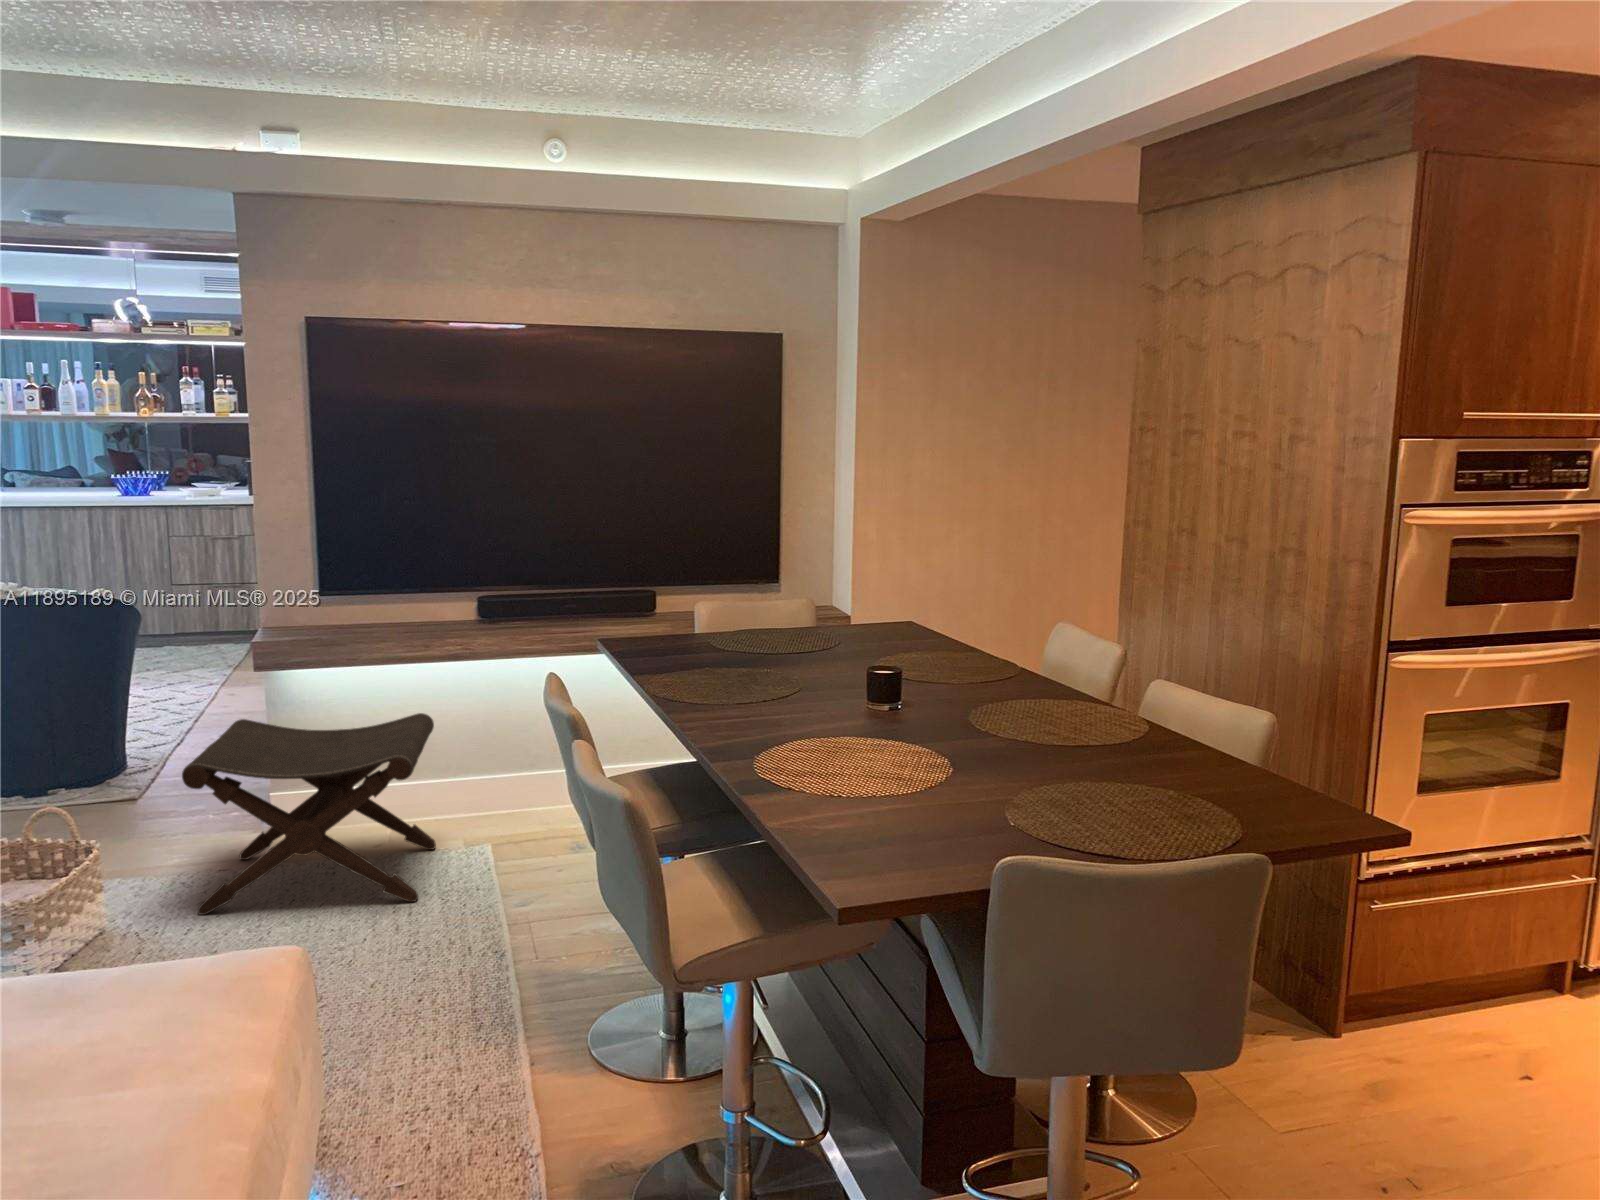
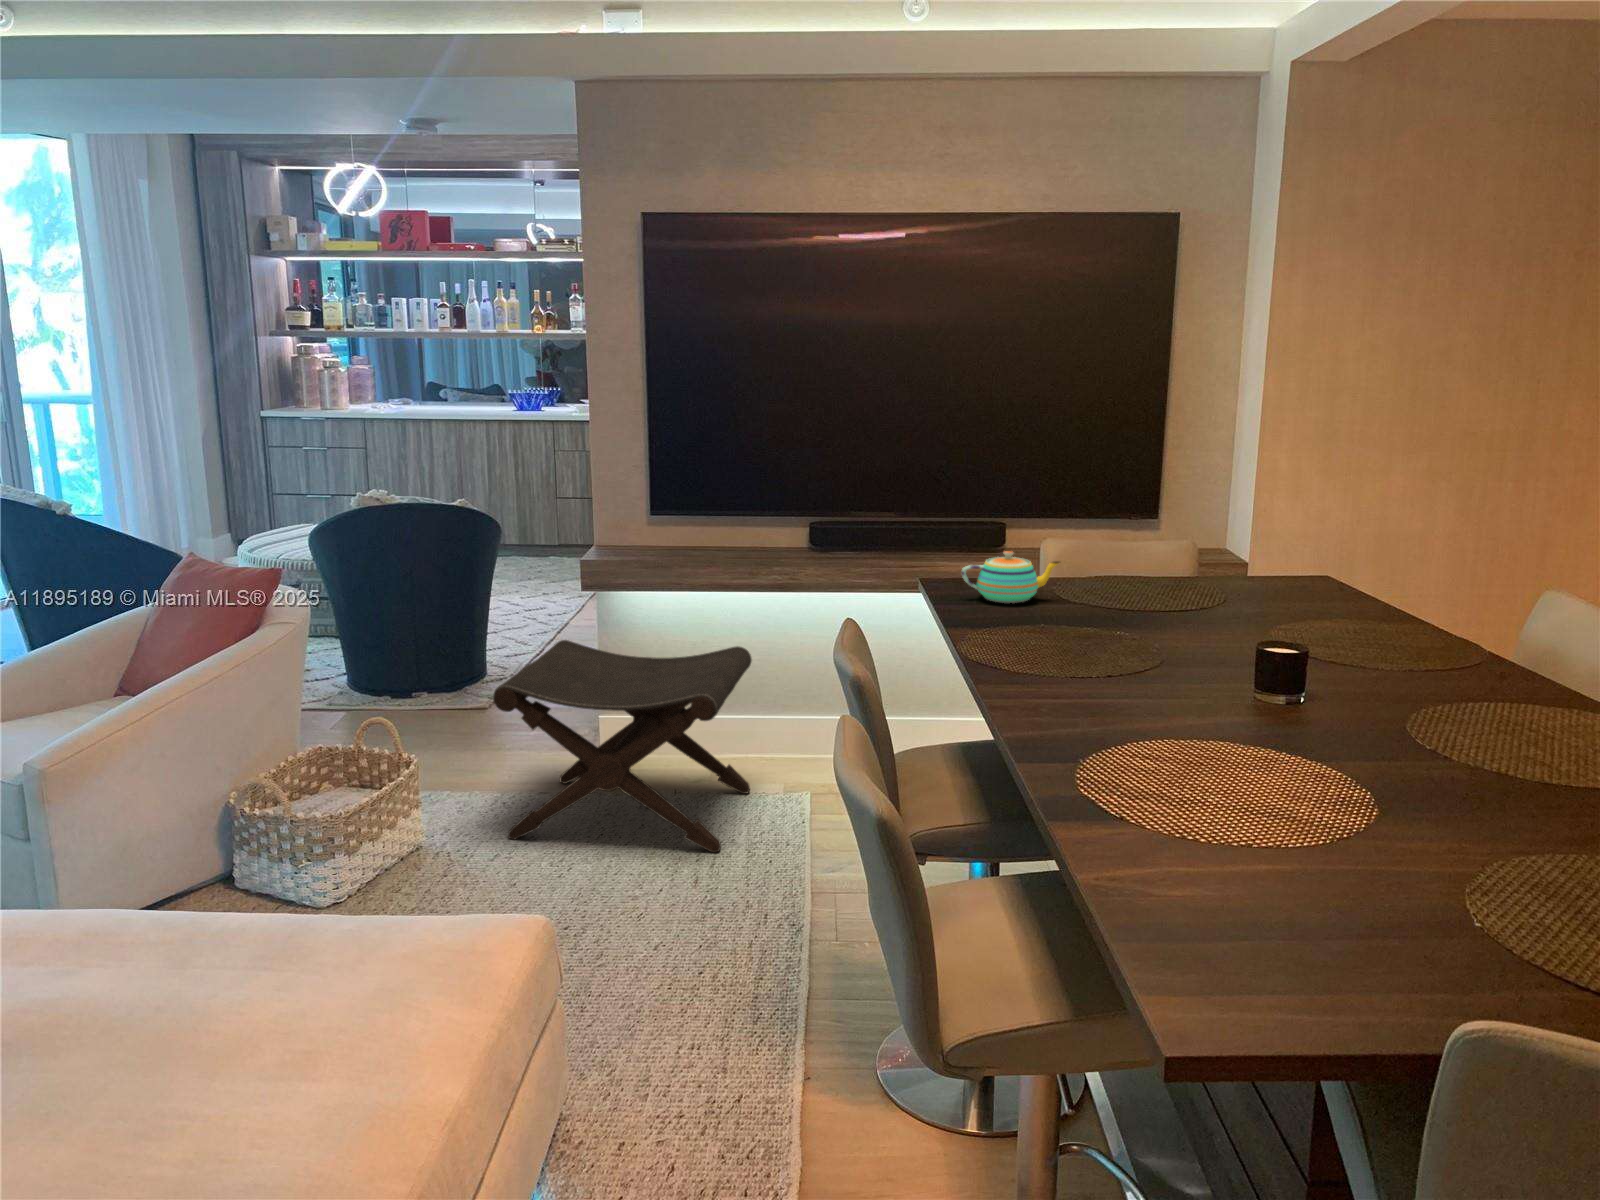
teapot: none [636,612,715,654] -> present [962,551,1059,603]

